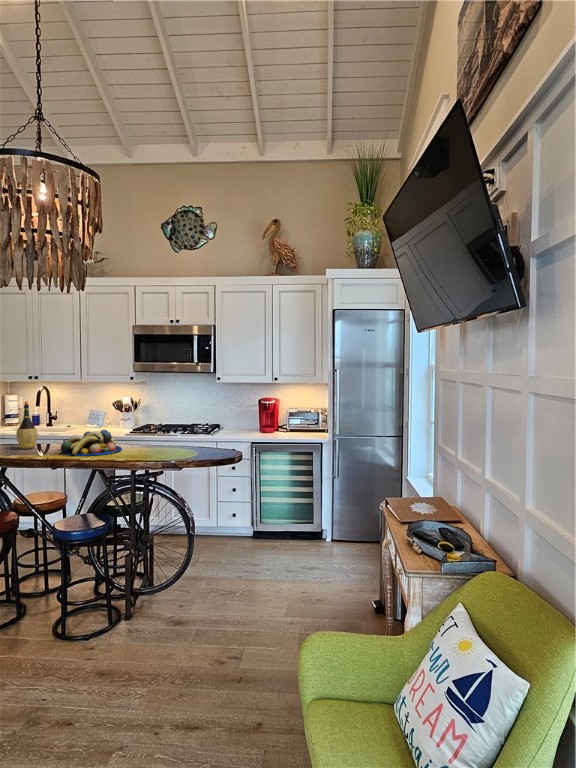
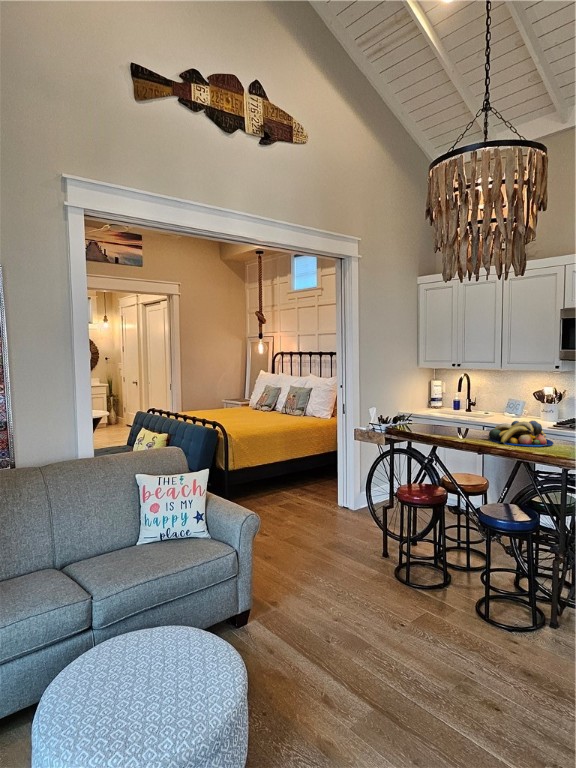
wine bottle: present [16,402,38,449] -> none [447,387,466,431]

